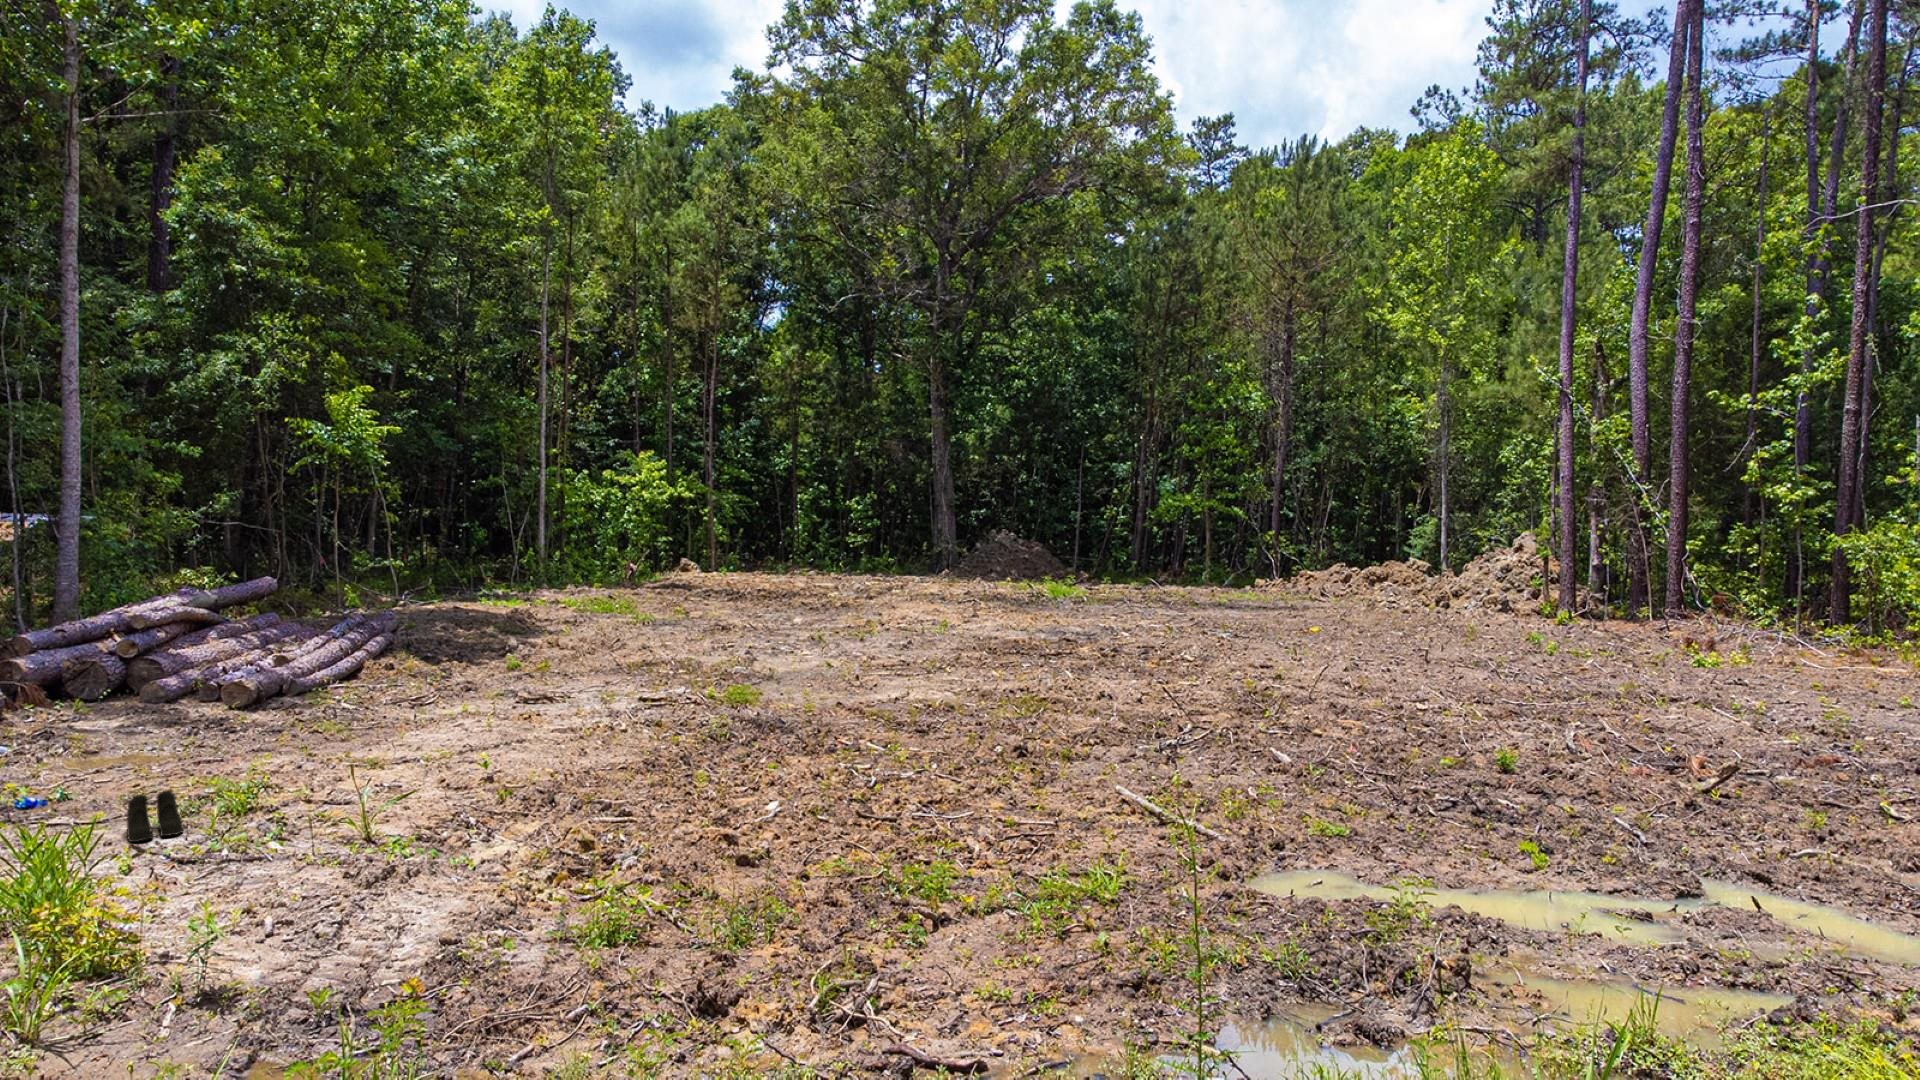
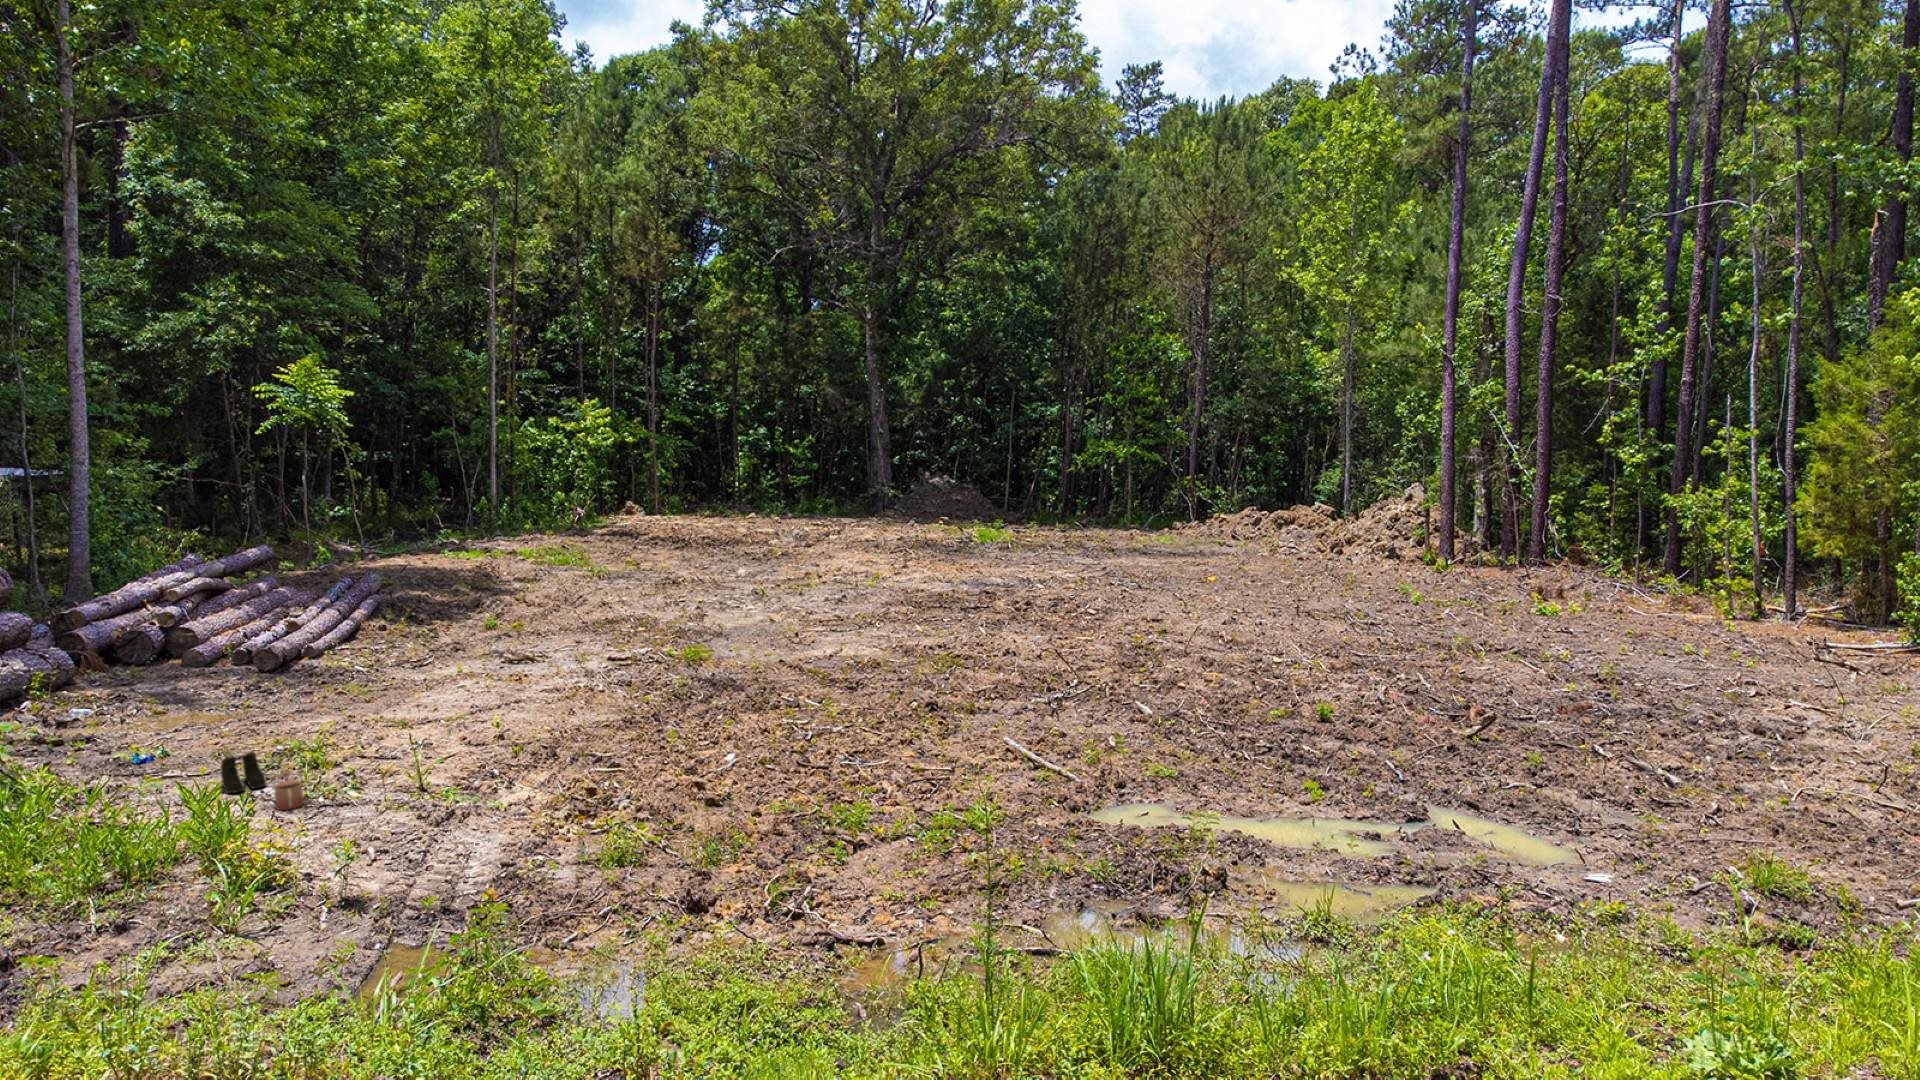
watering can: none [179,812,222,864] -> present [273,770,304,810]

